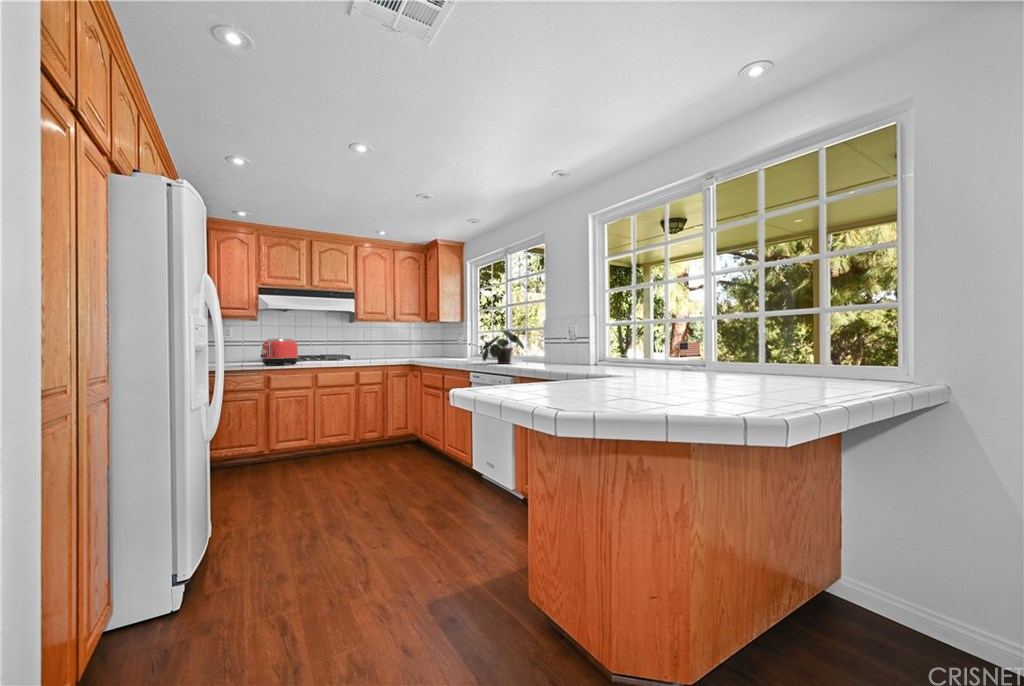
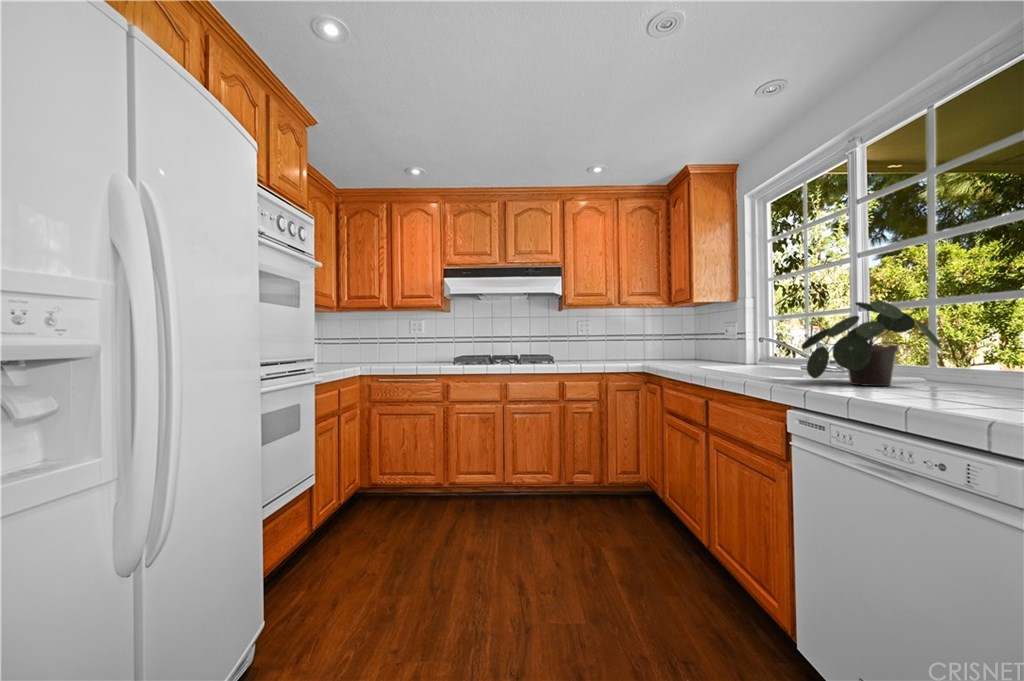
toaster: present [261,339,298,365] -> none [433,334,483,370]

